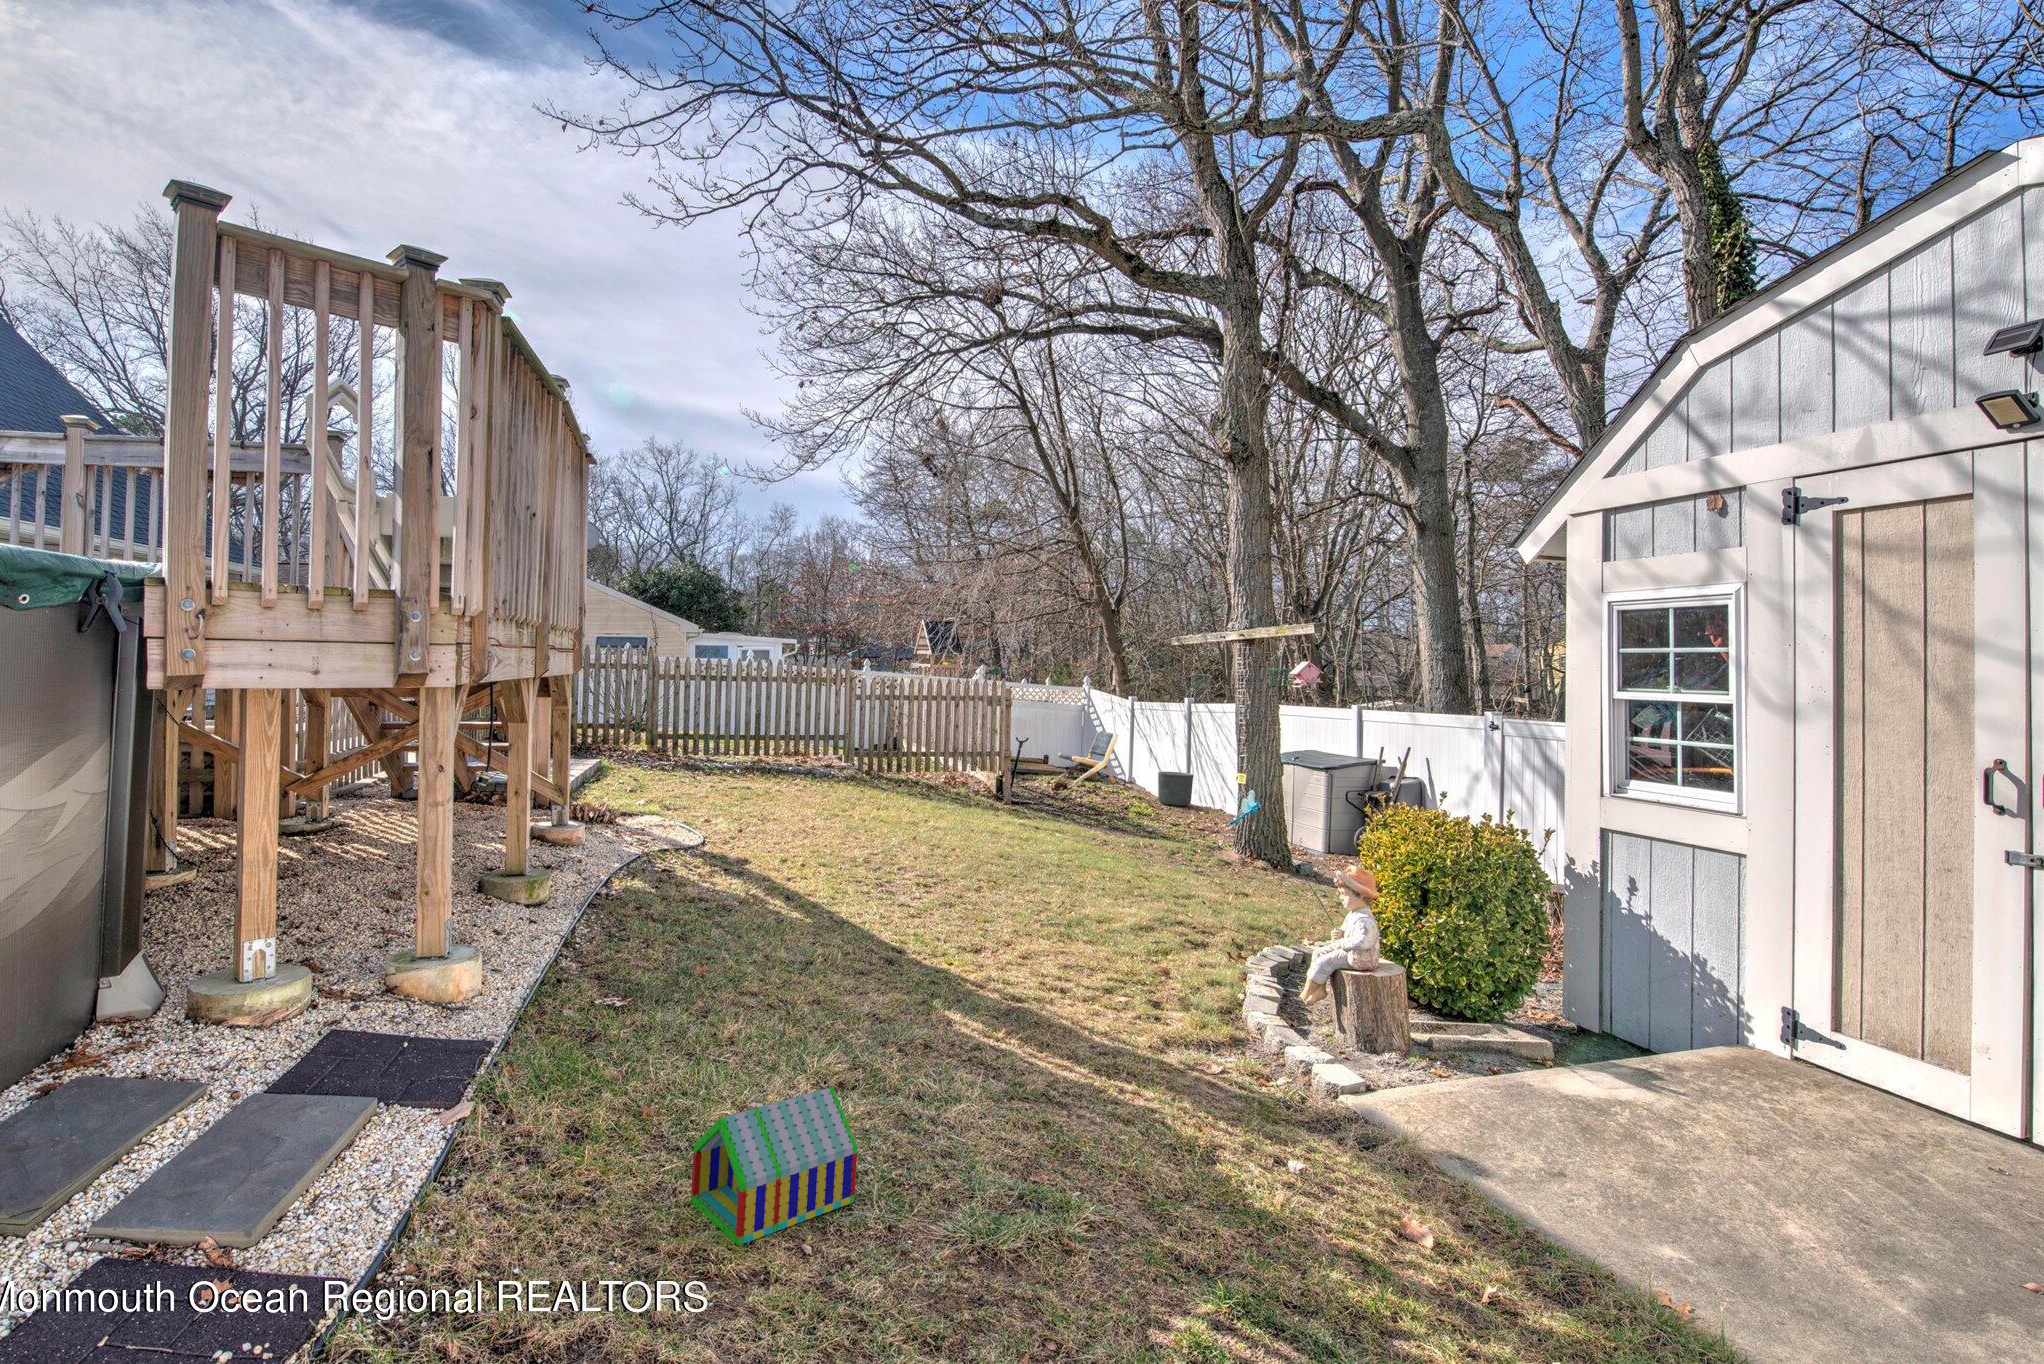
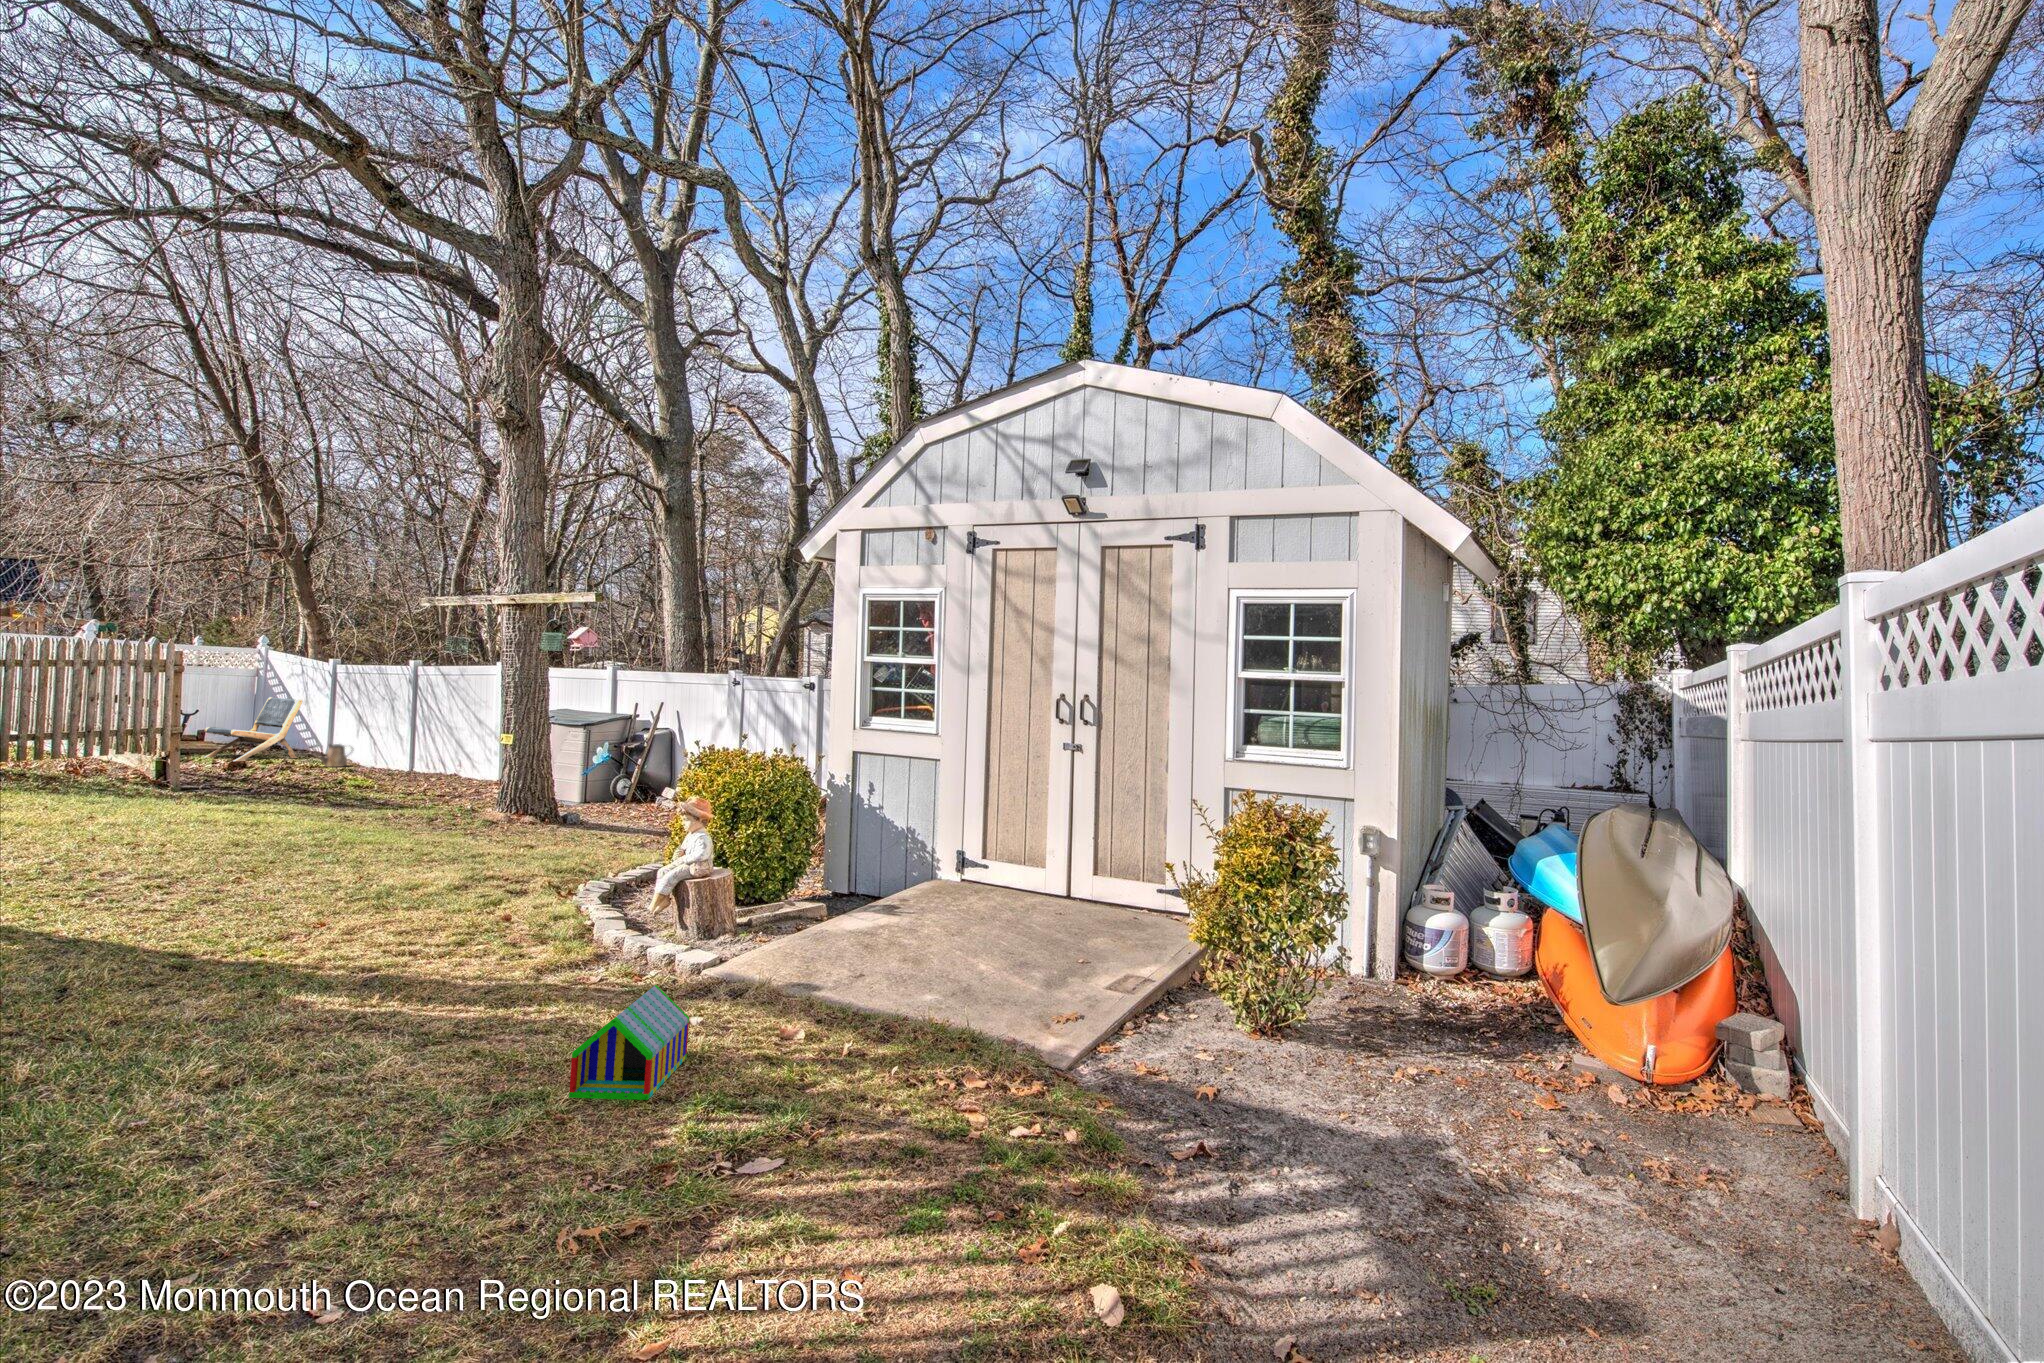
watering can: none [1115,770,1150,793] -> present [311,744,347,767]
planter: present [1158,772,1193,806] -> none [373,739,420,776]
toy house: present [691,1087,857,1245] -> present [569,985,689,1100]

